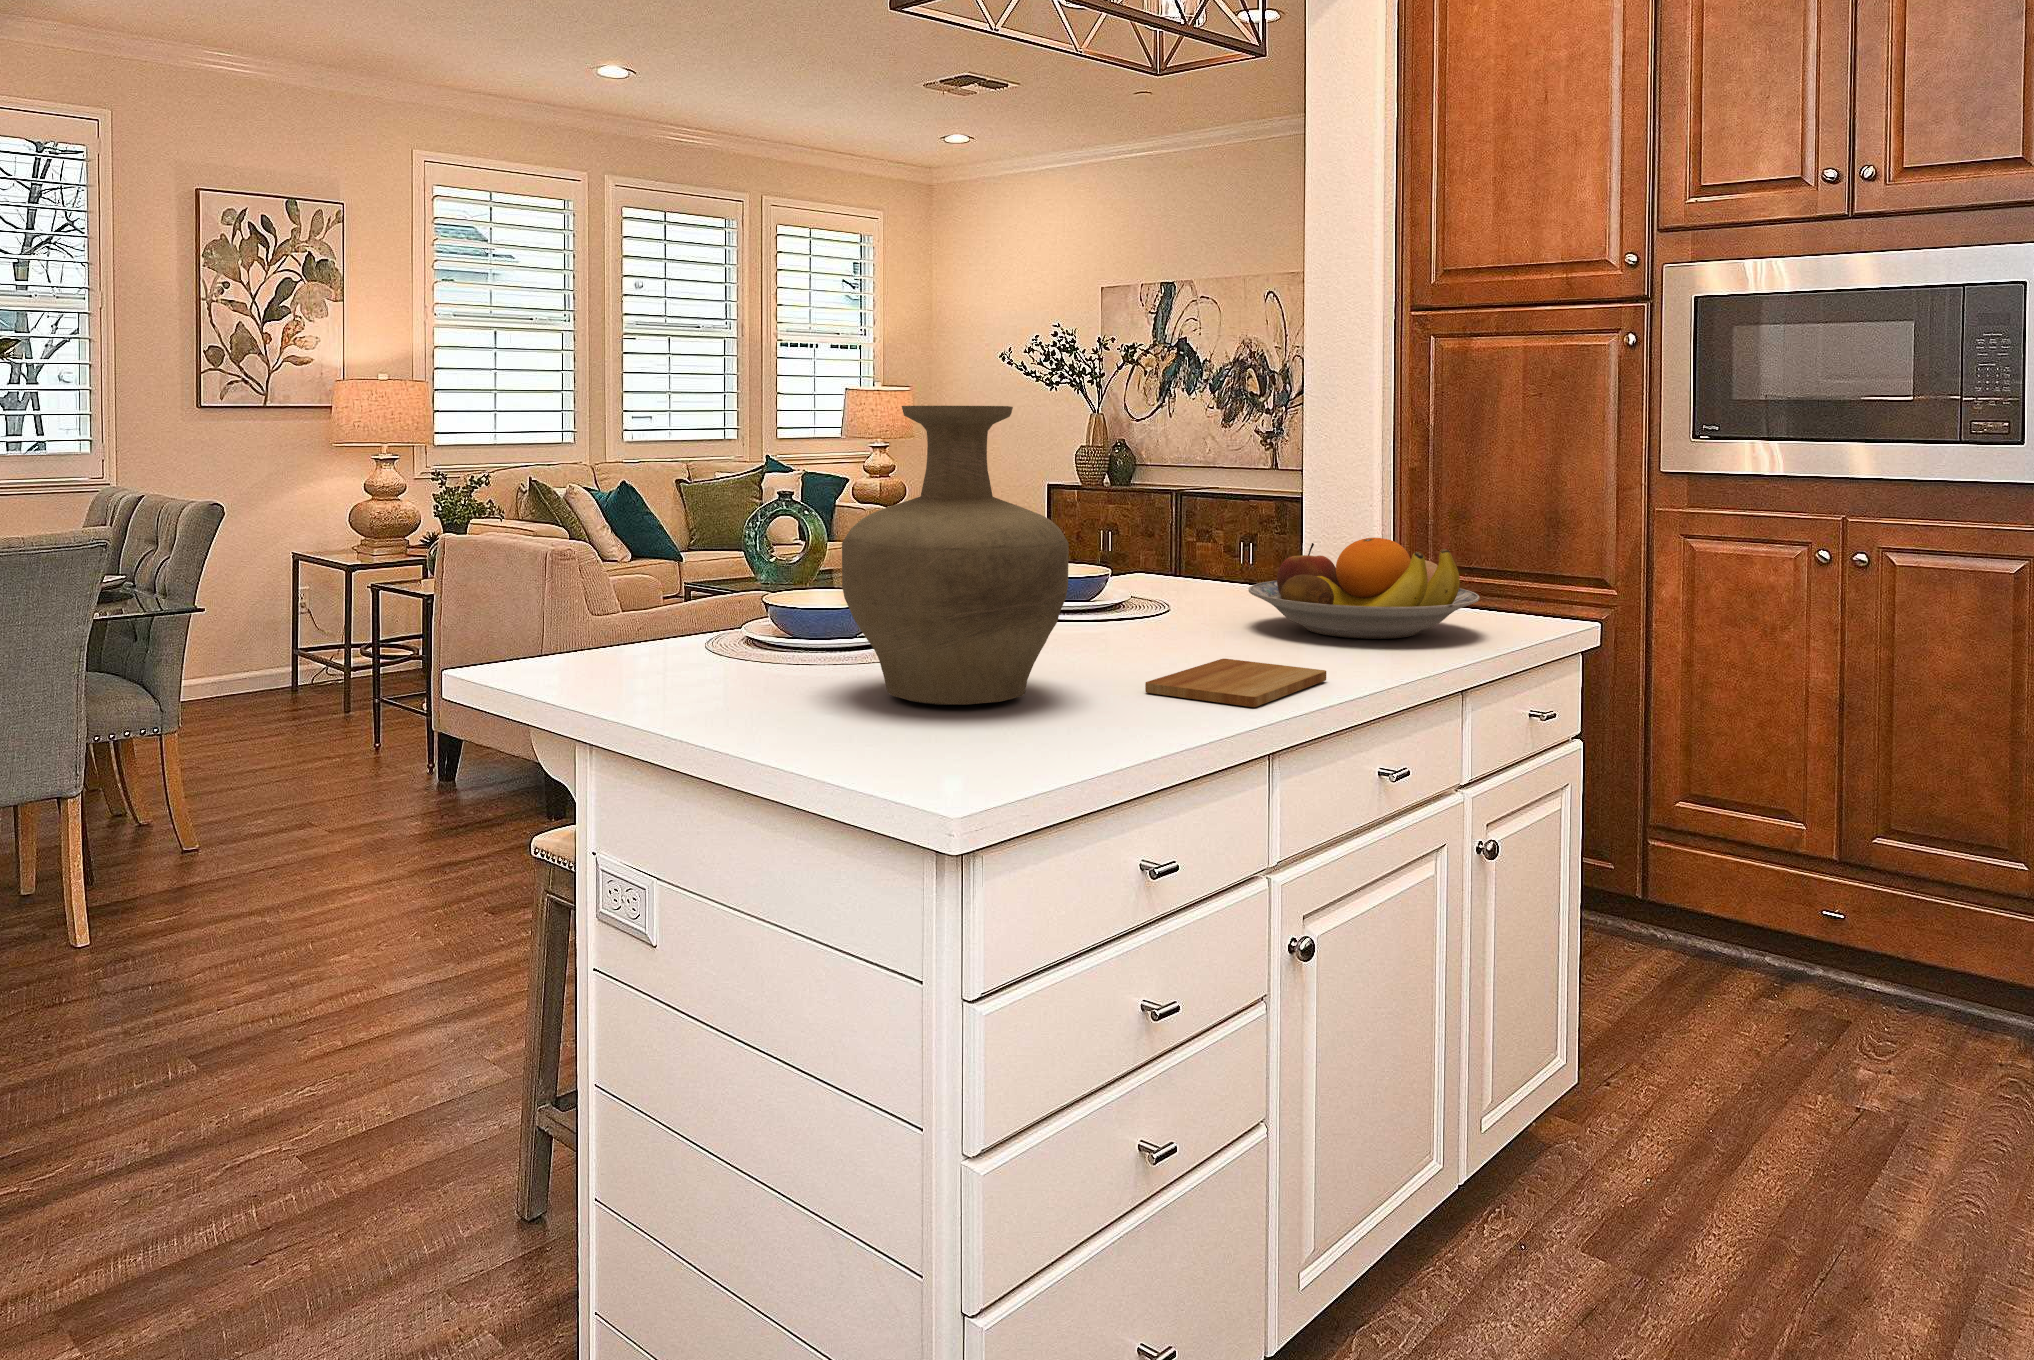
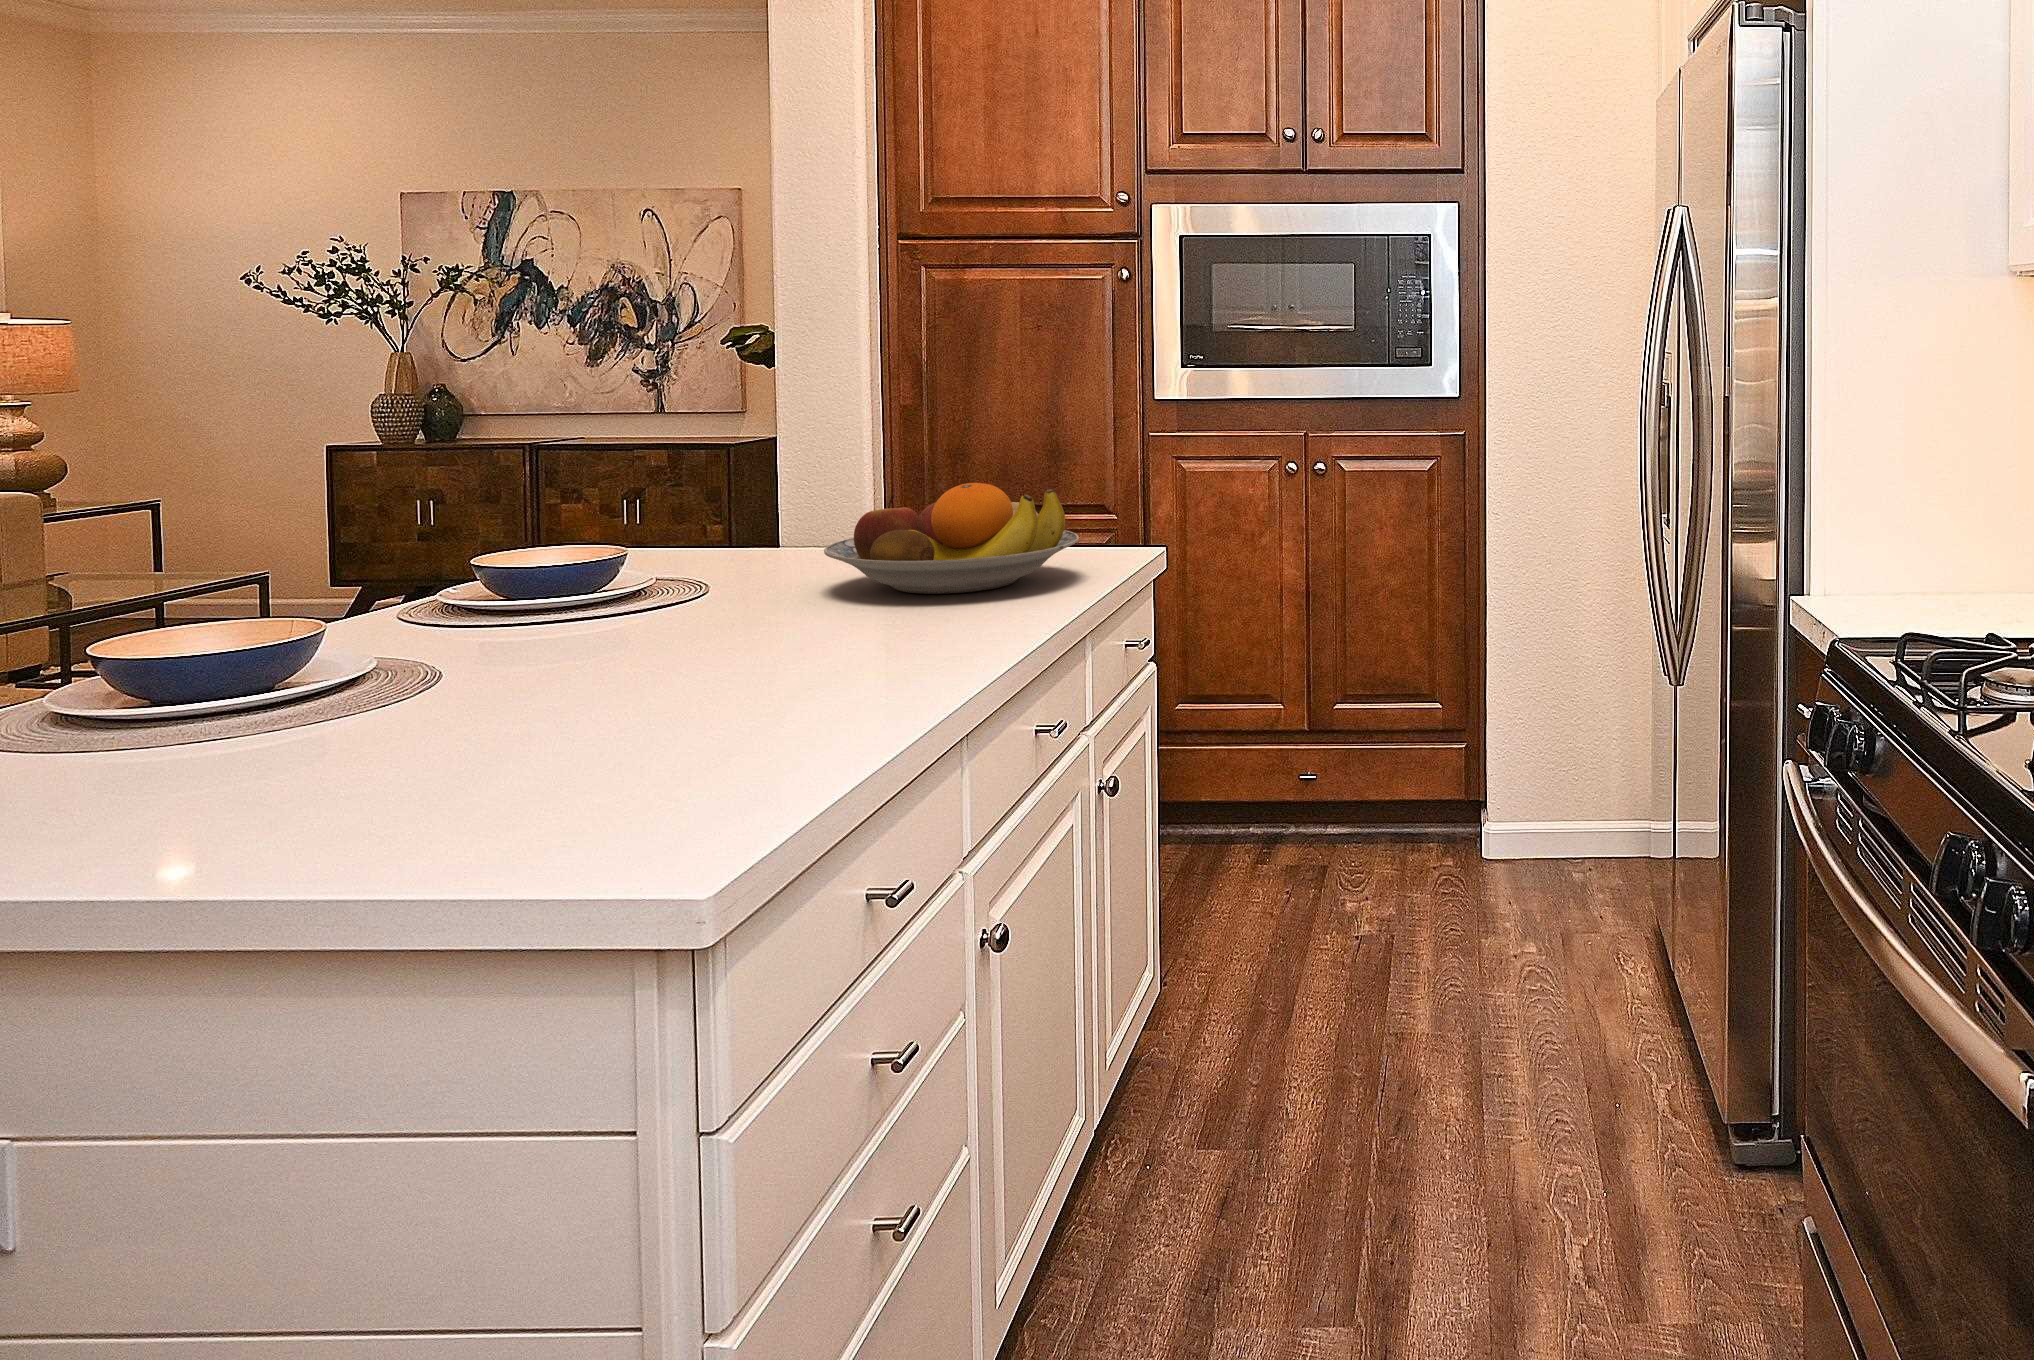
vase: present [842,406,1069,705] -> none [332,351,700,765]
cutting board: present [1145,659,1326,707] -> none [789,633,982,693]

